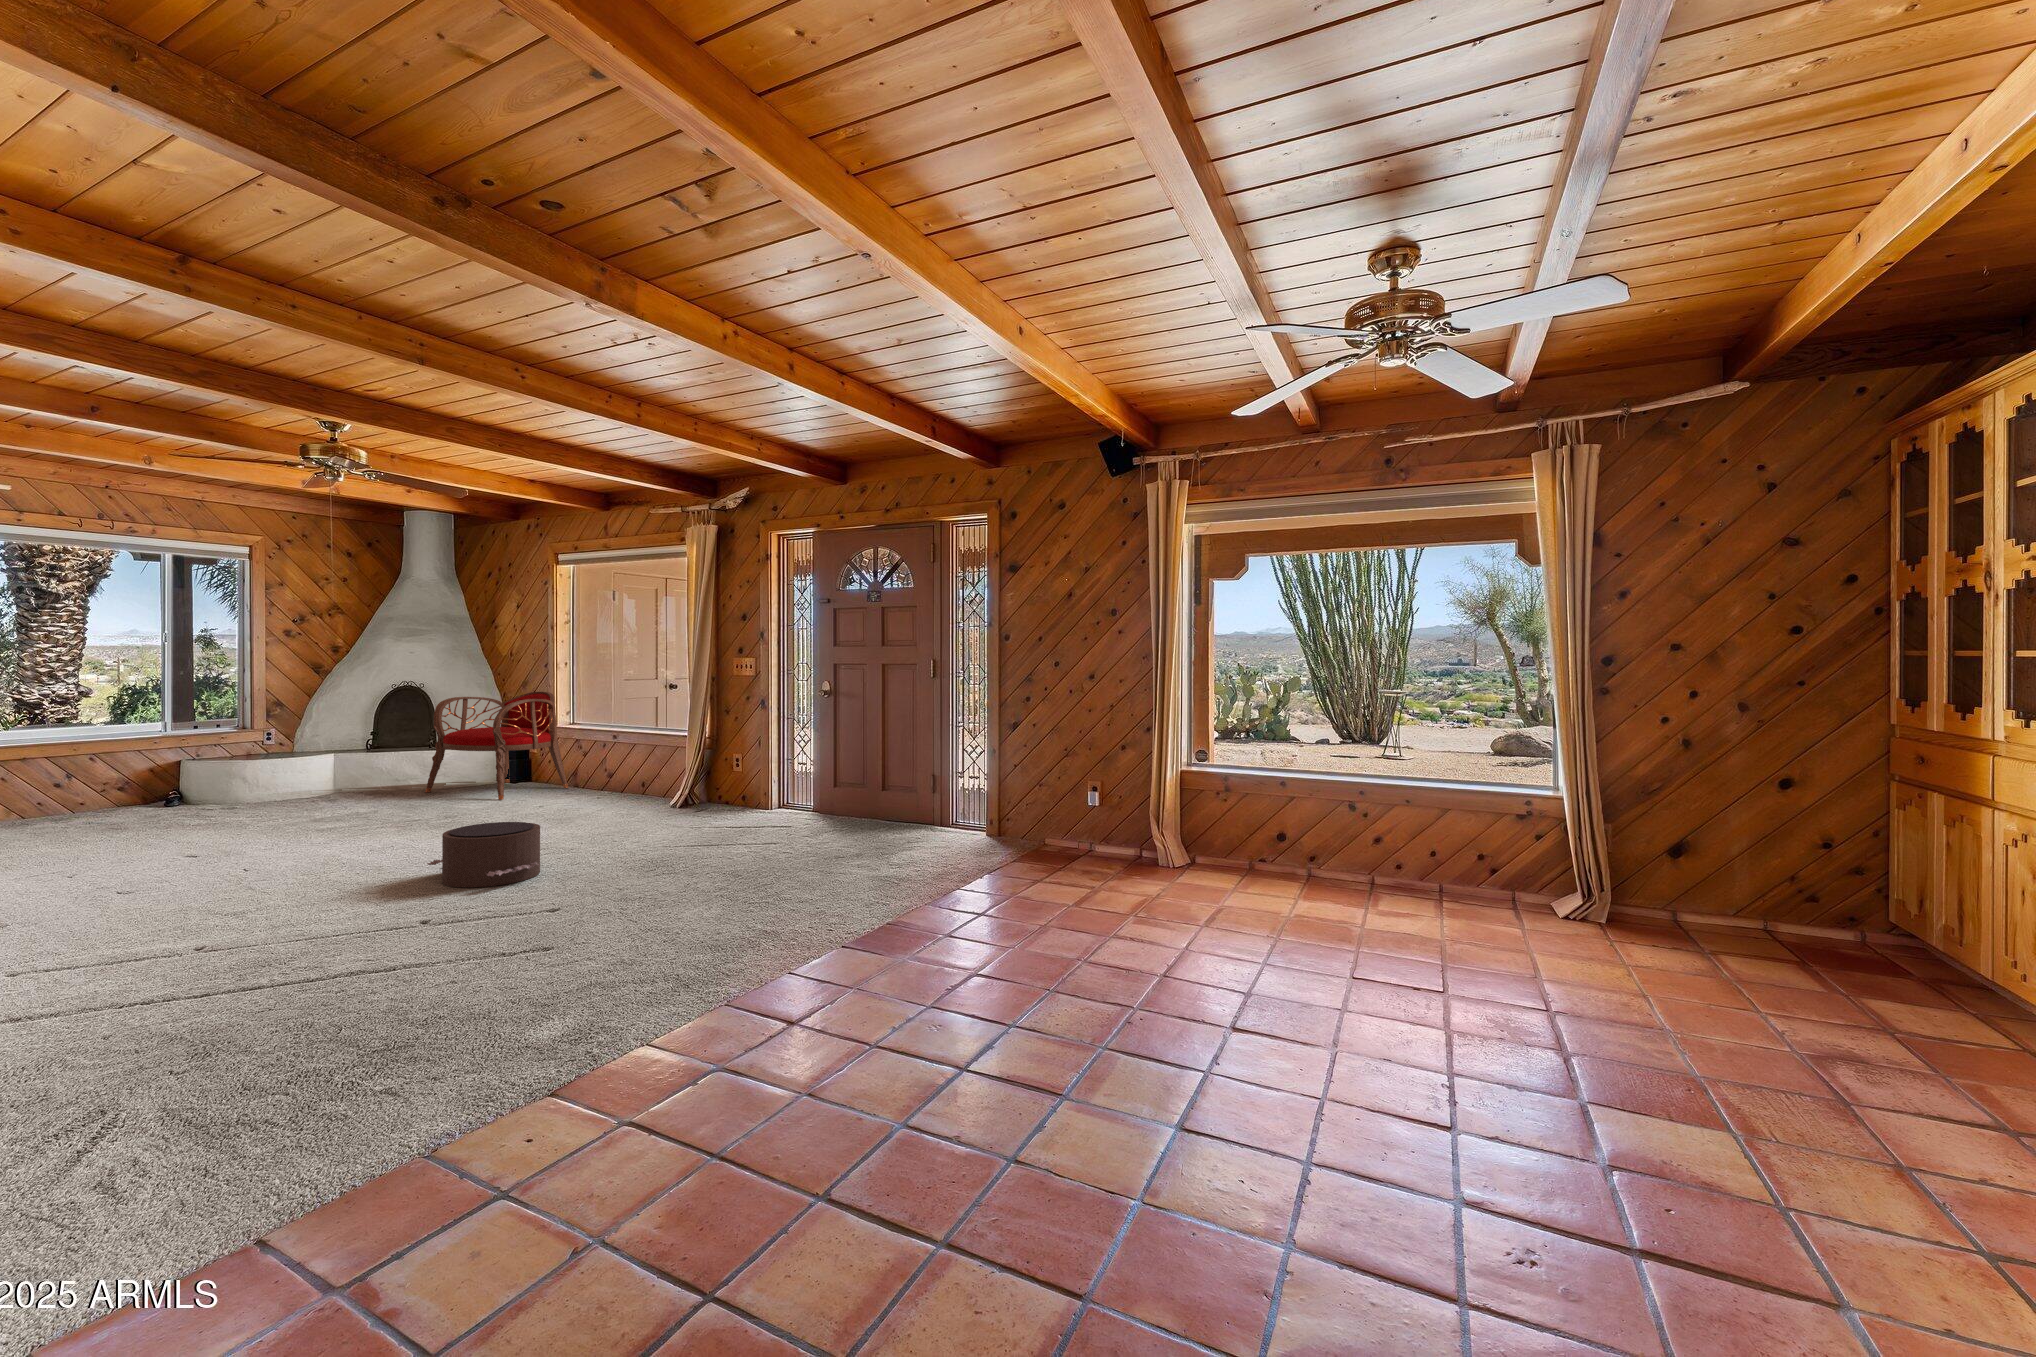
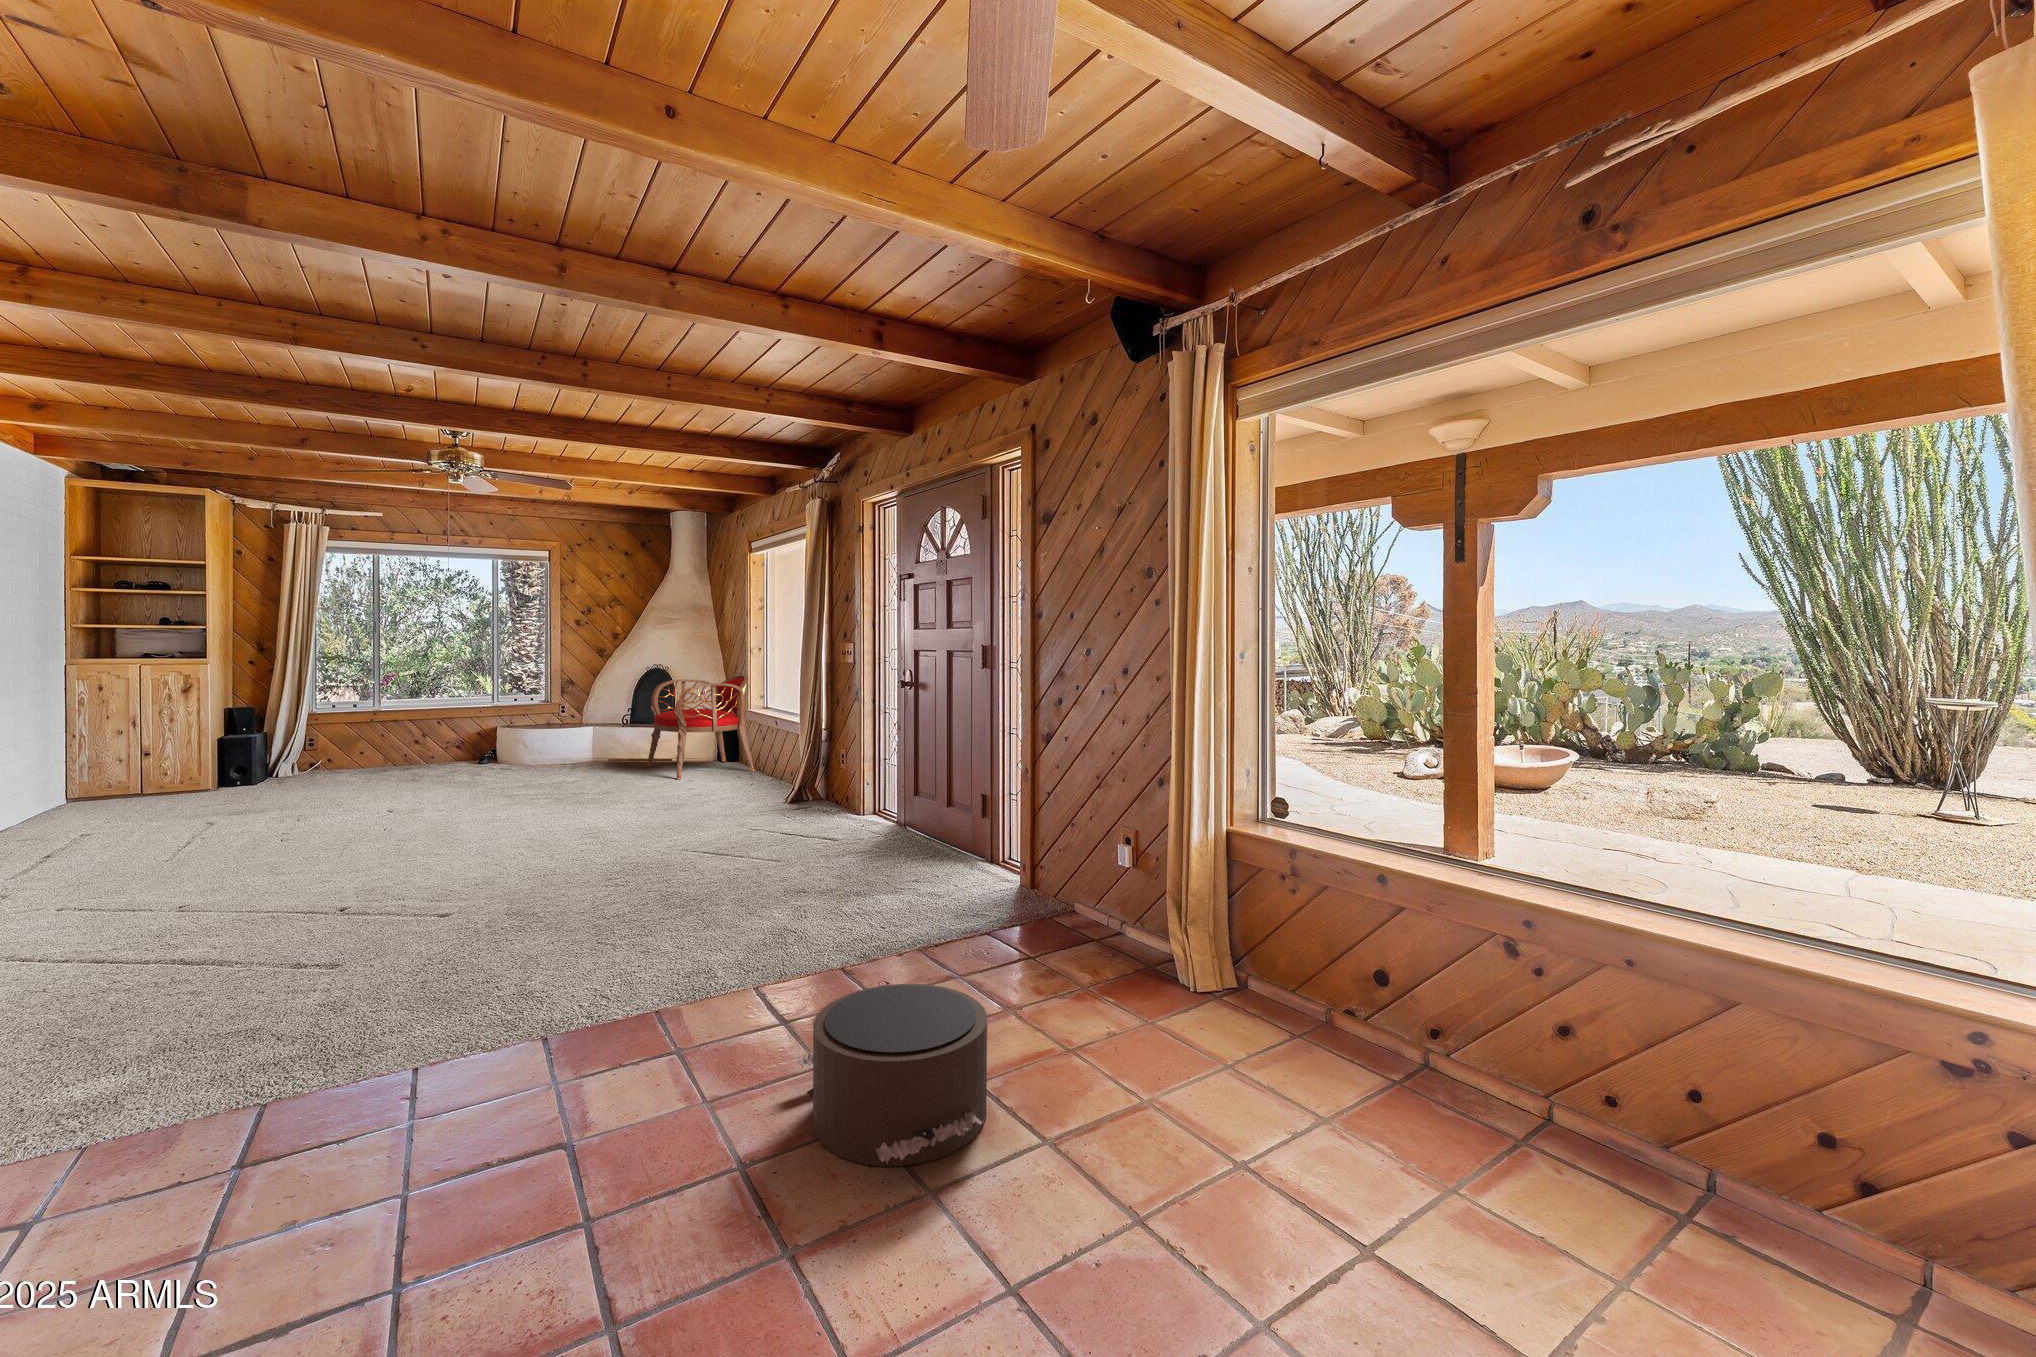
pouf: present [427,822,540,887] -> present [797,984,987,1166]

